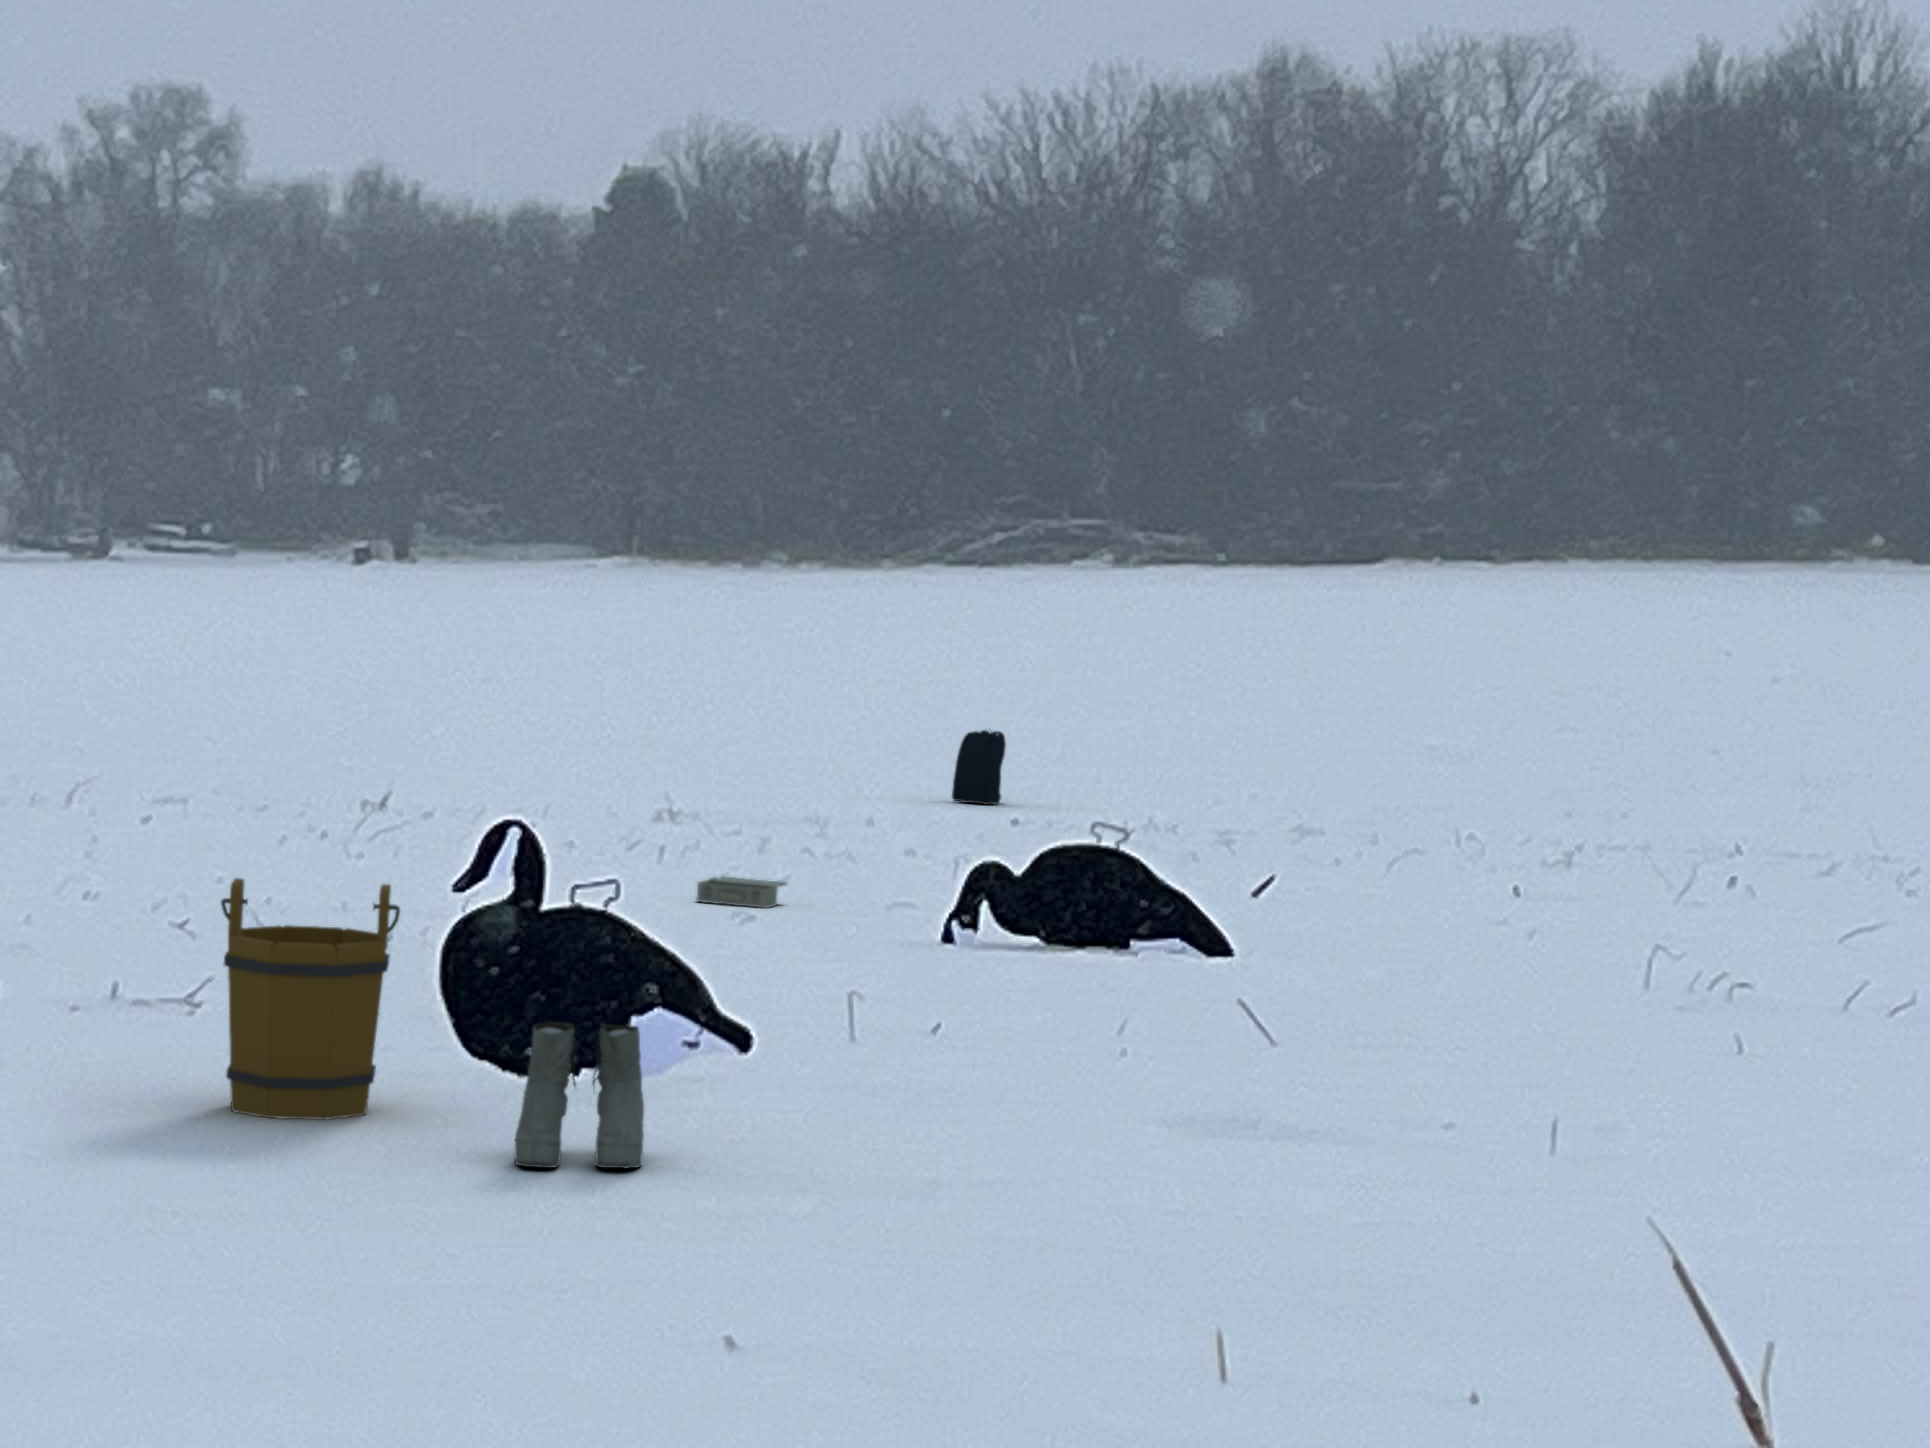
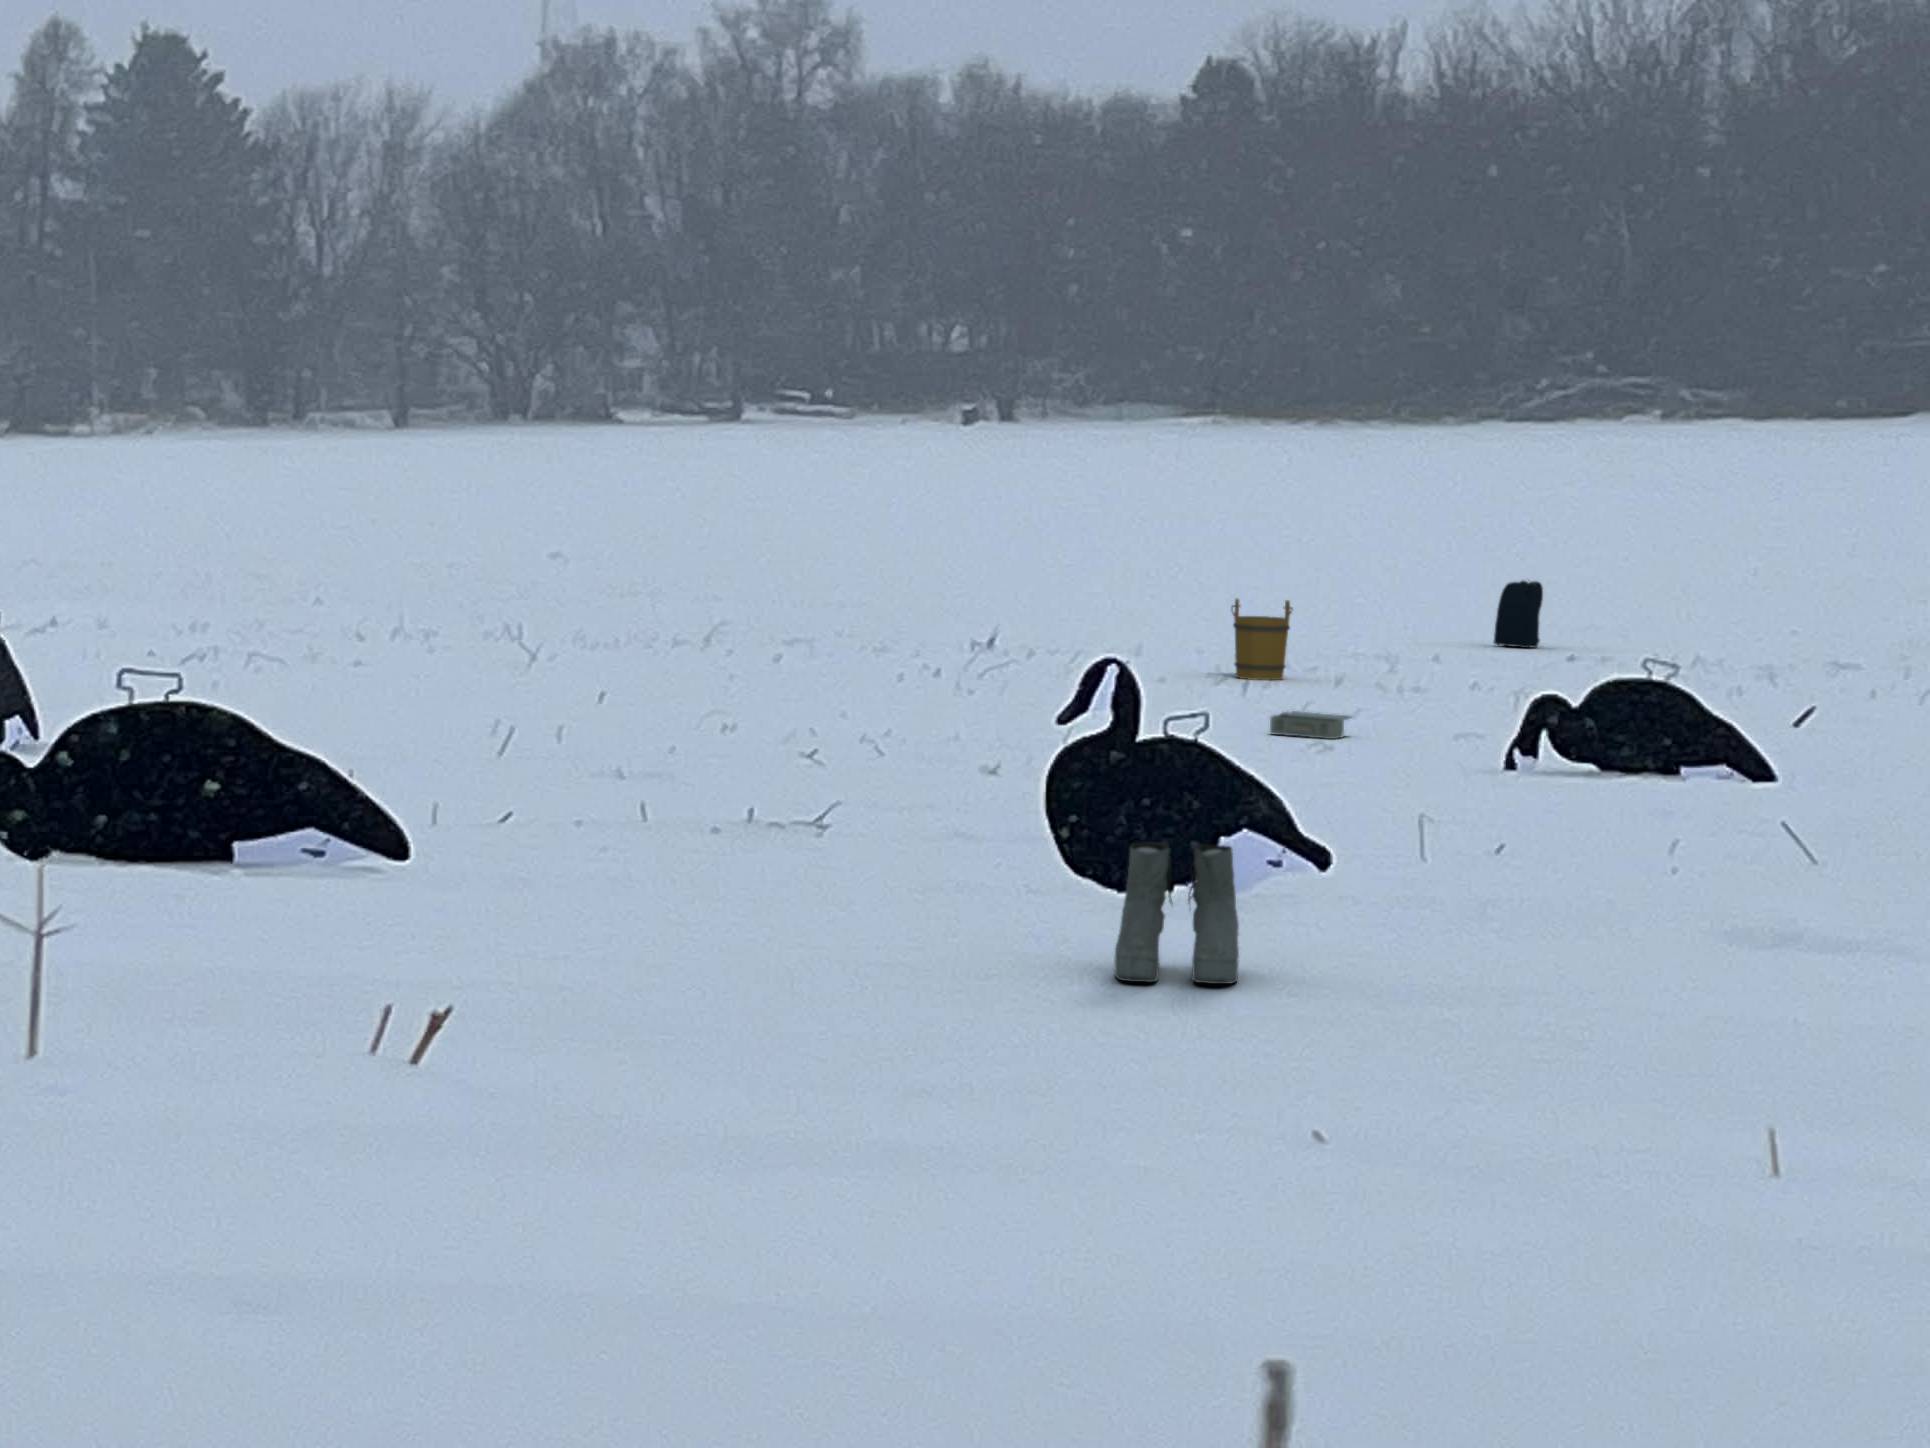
bucket: present [221,878,400,1120] -> present [1232,599,1292,680]

